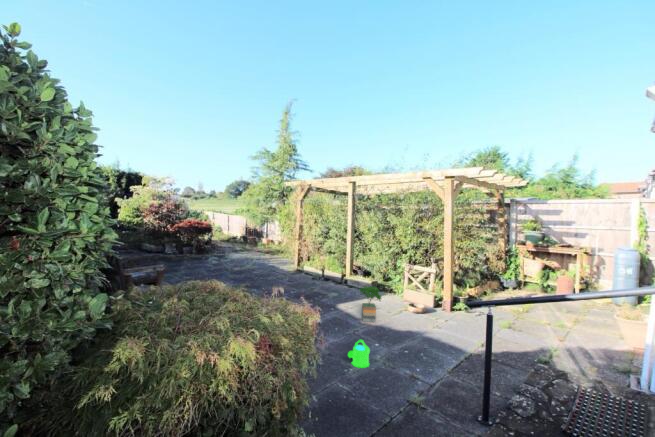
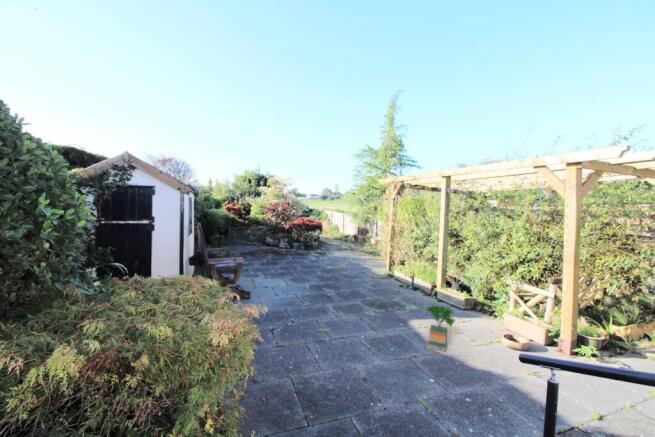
watering can: present [348,340,370,368] -> none [371,374,408,411]

